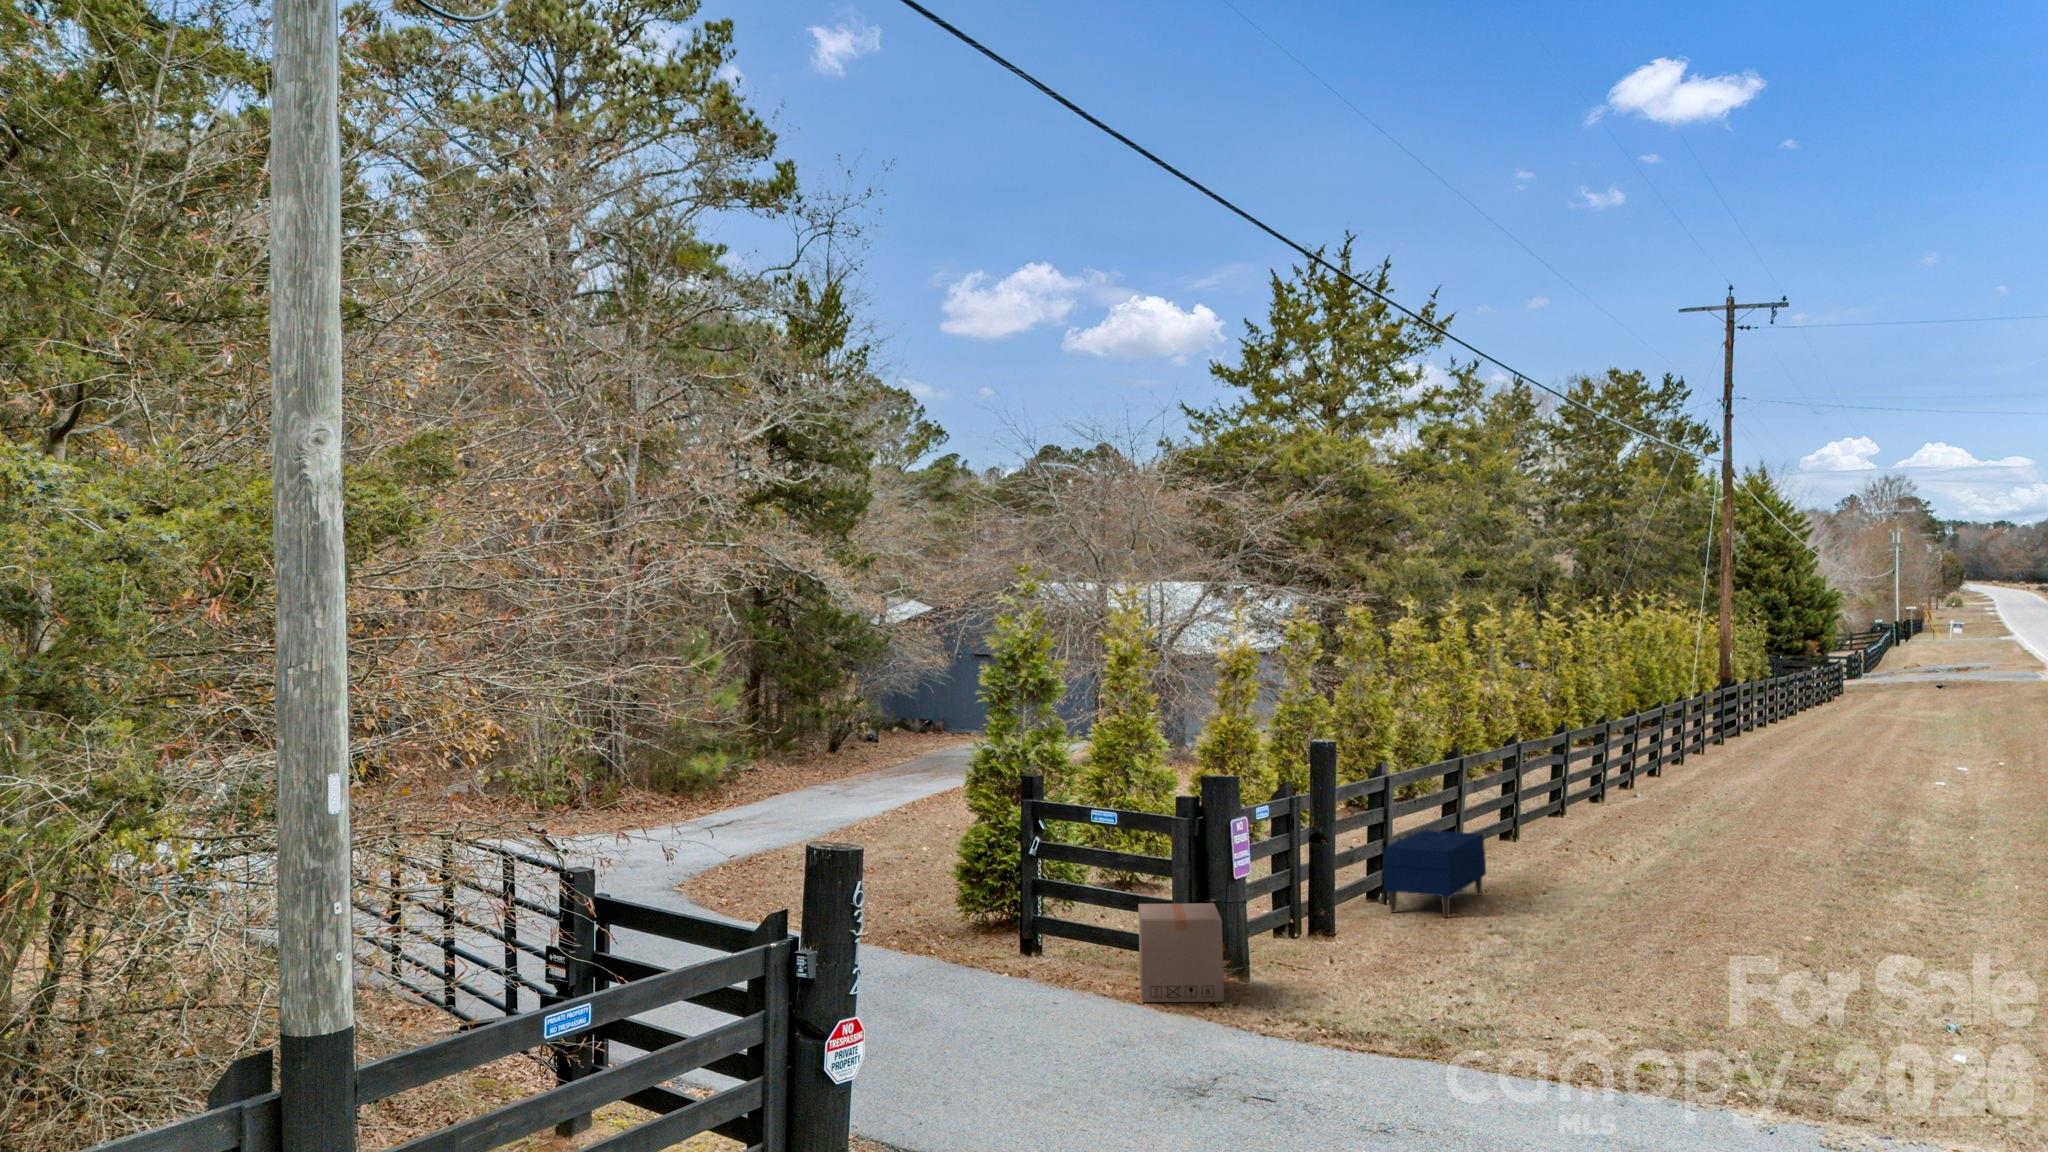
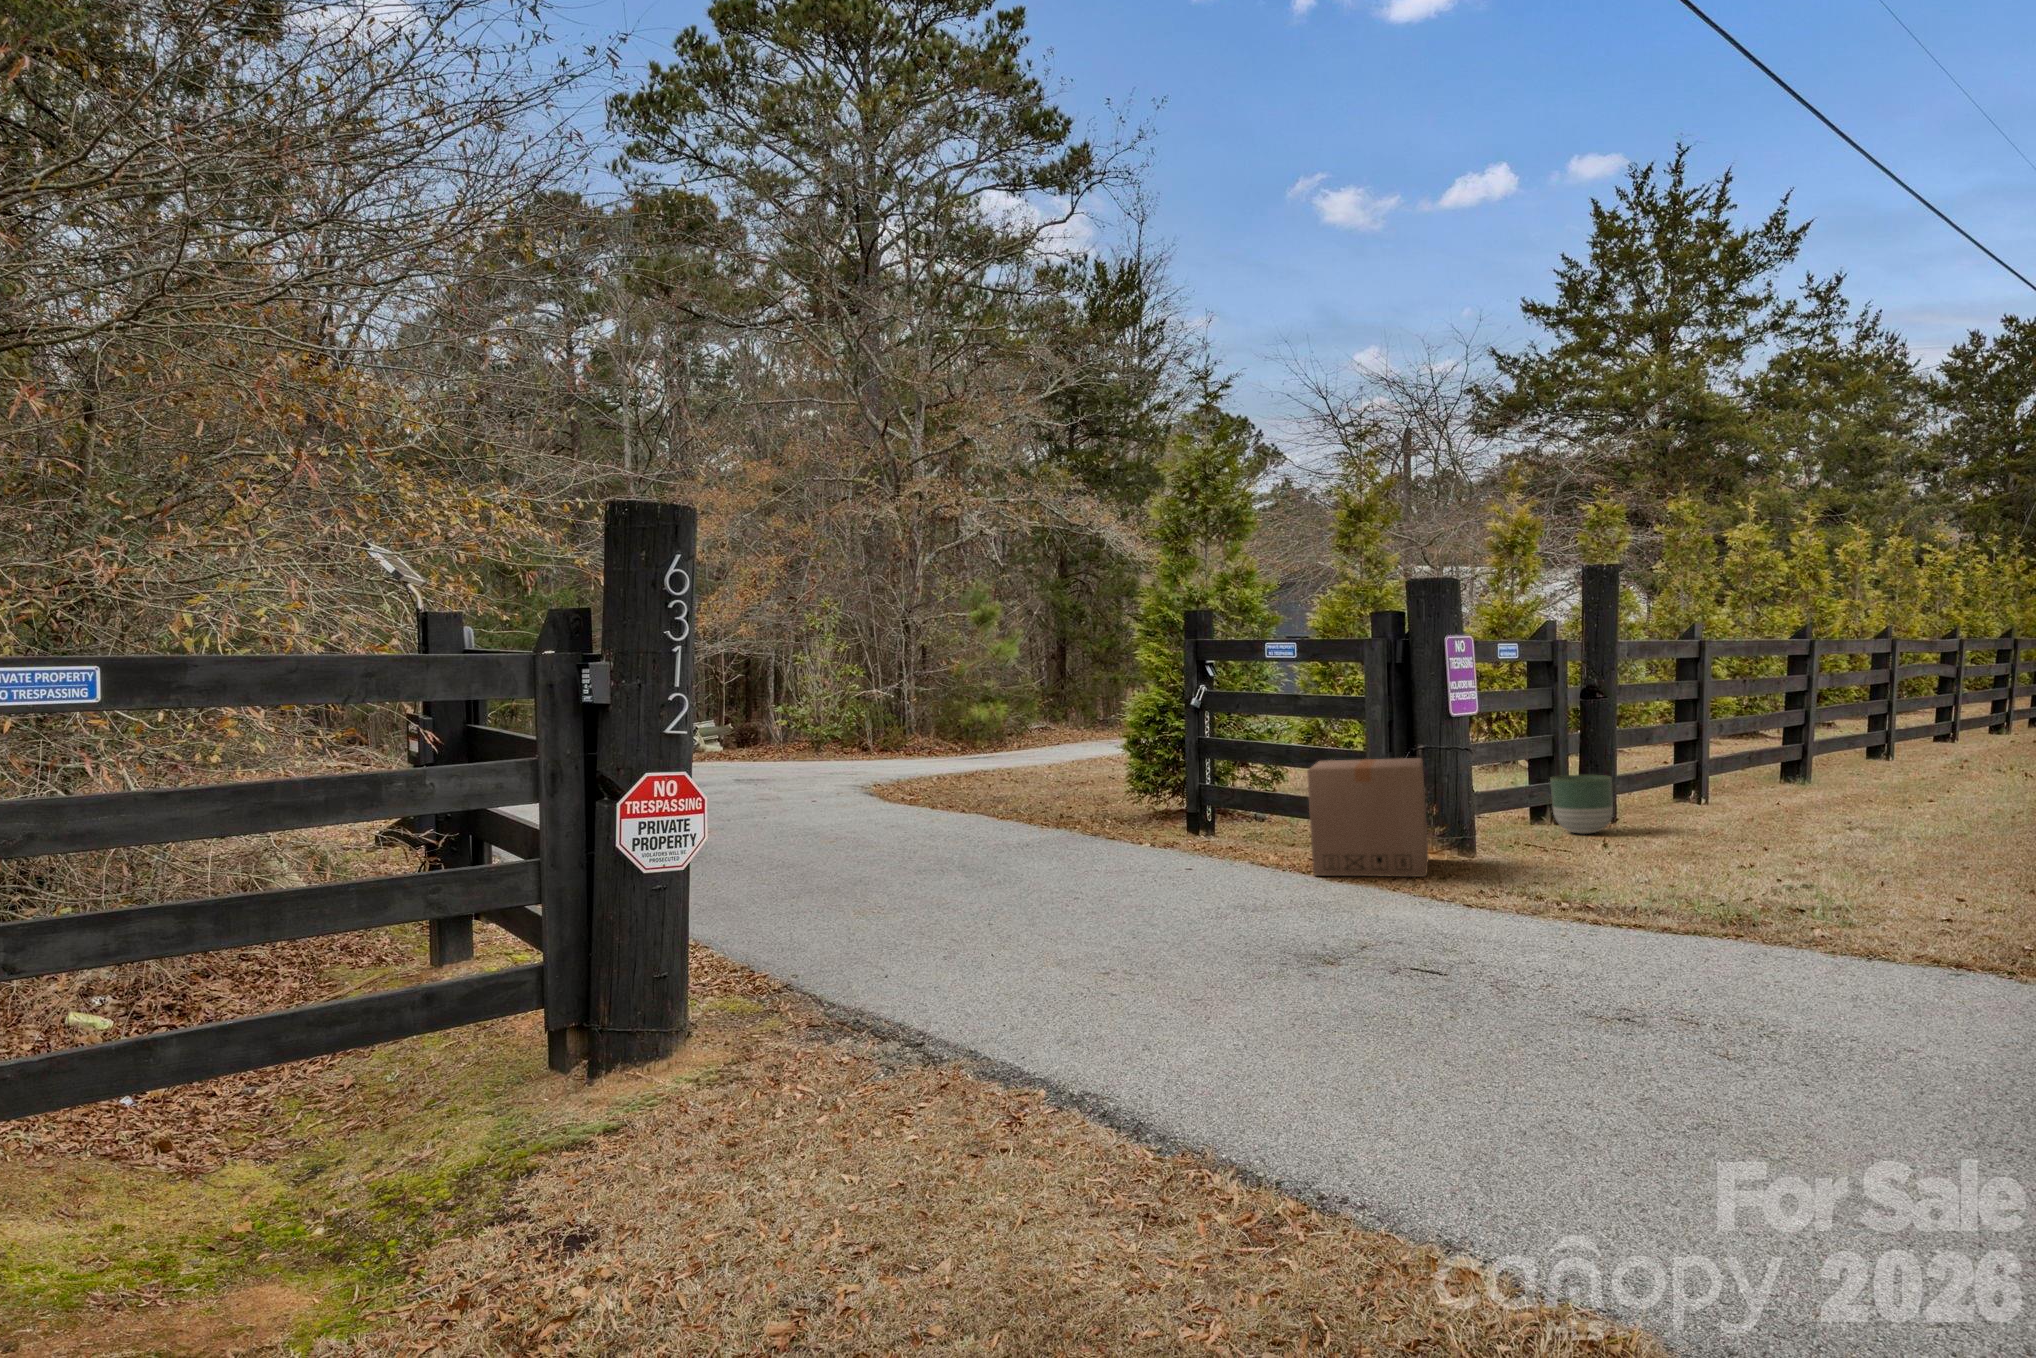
bench: present [1383,830,1486,918] -> none [1695,708,1858,808]
planter: none [1293,902,1335,949] -> present [1550,775,1613,834]

